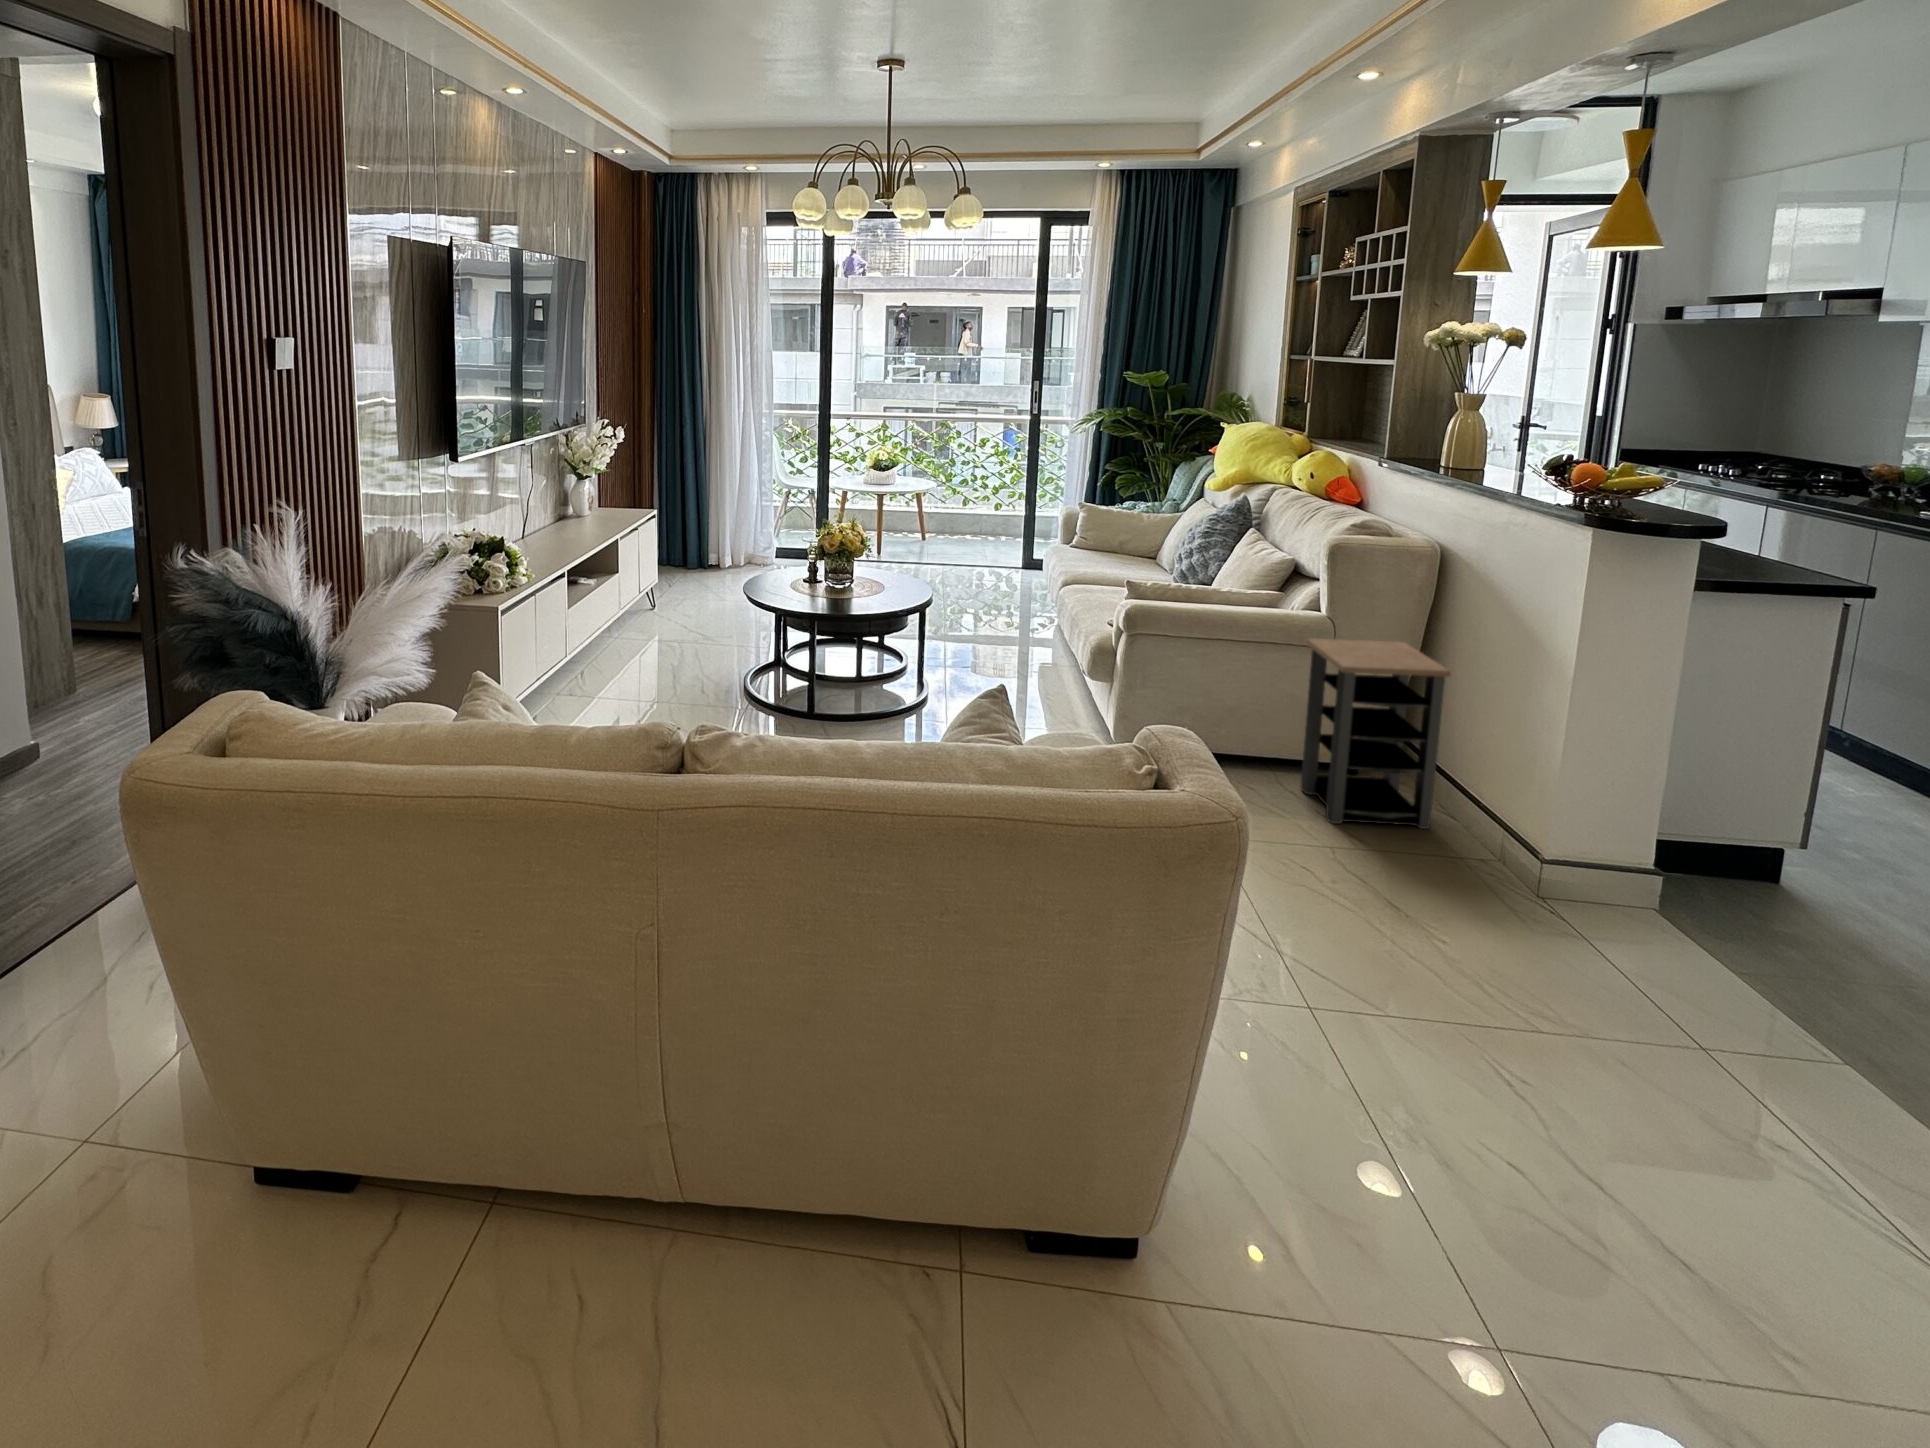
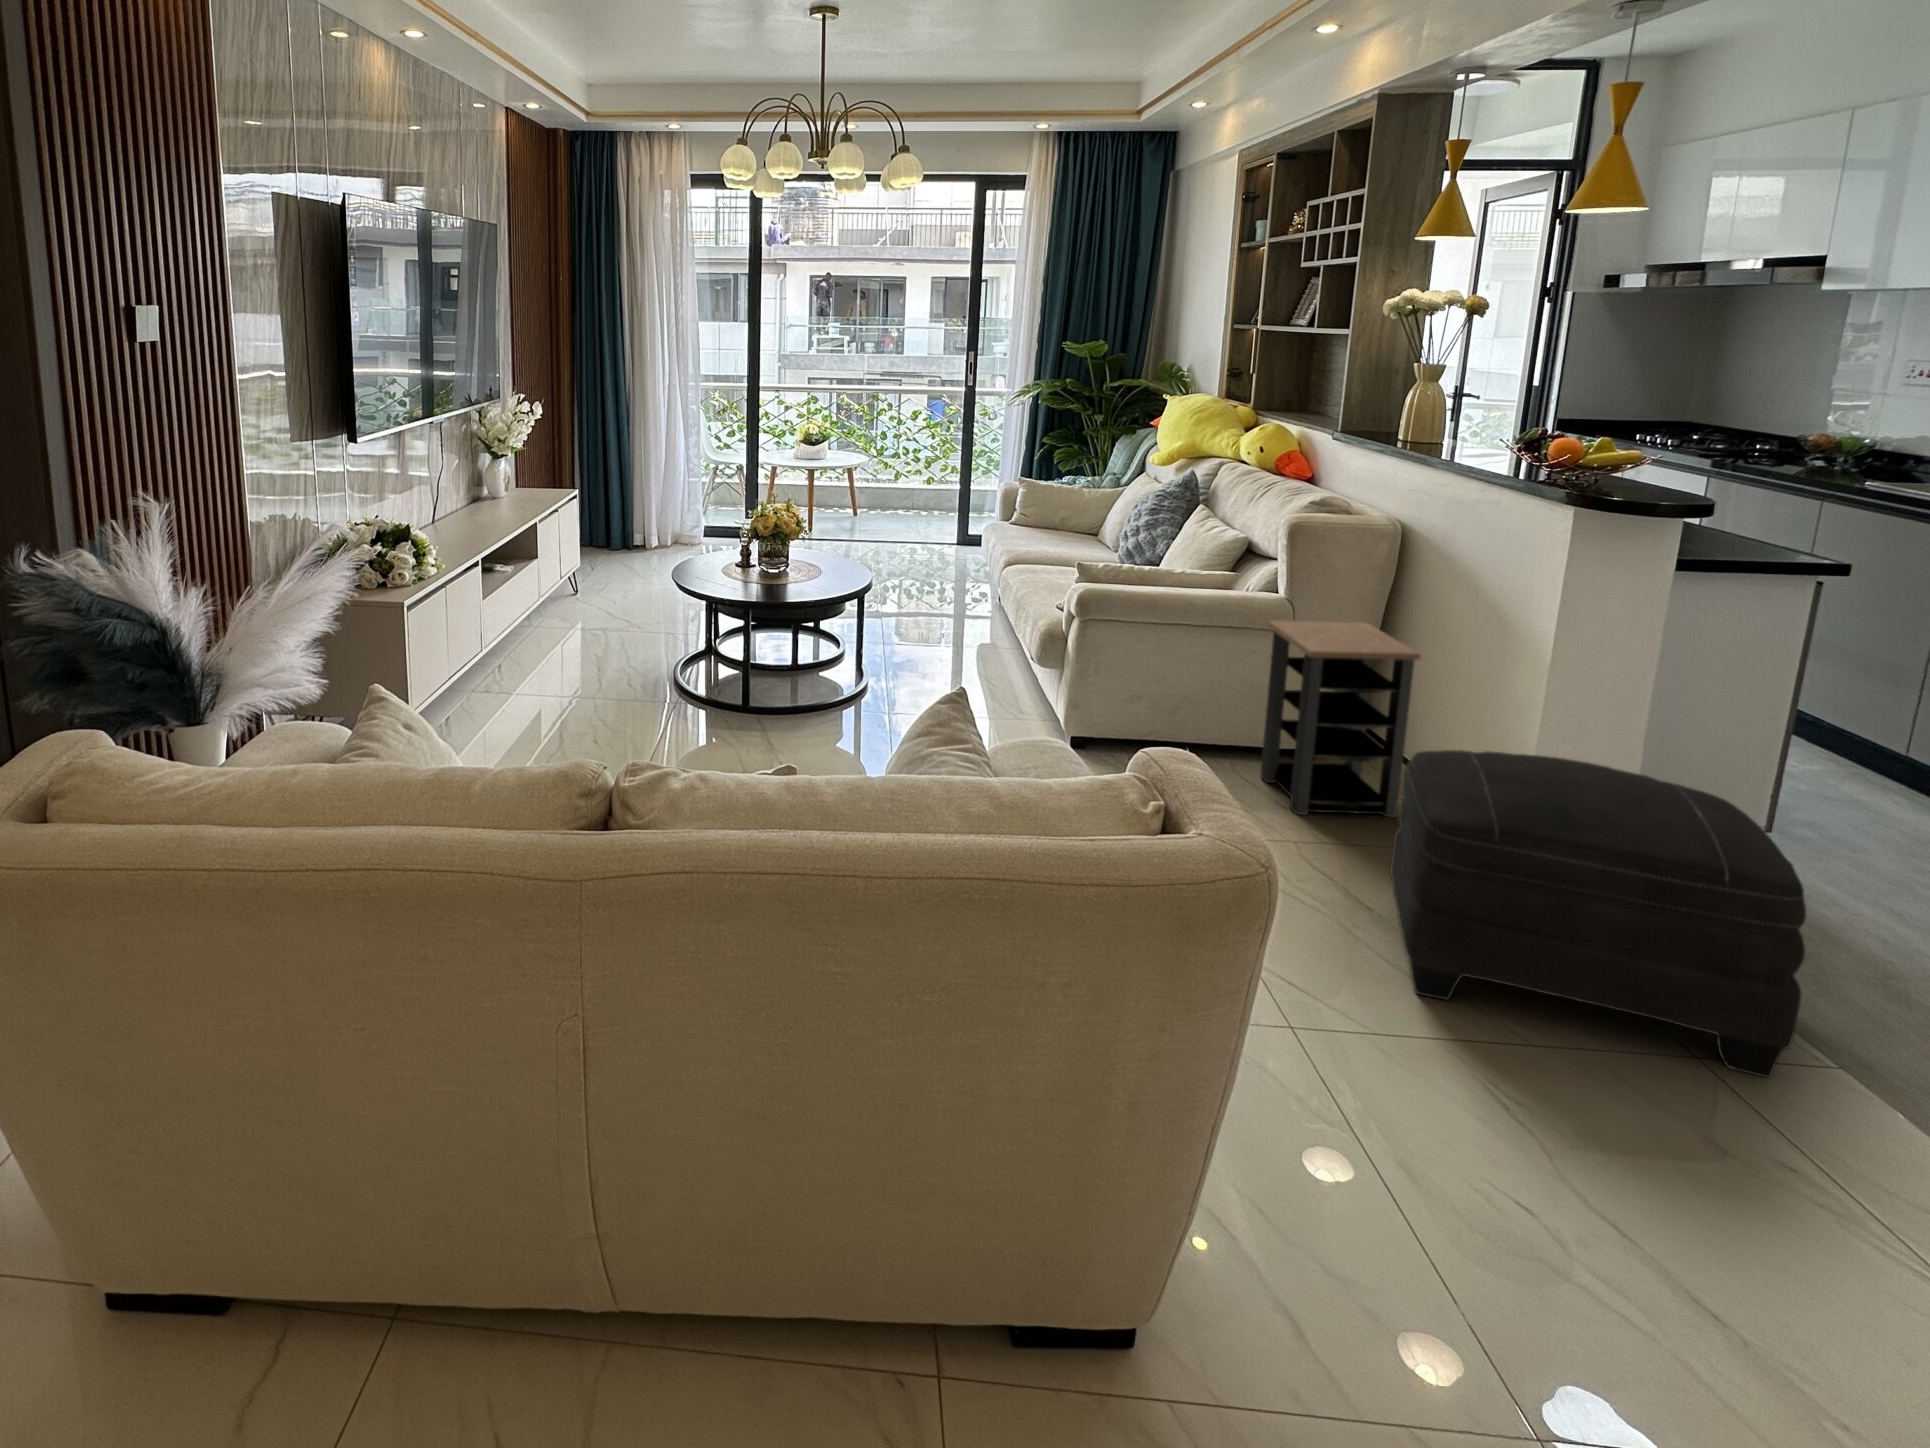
ottoman: none [1410,758,1787,1068] -> present [1390,750,1806,1078]

